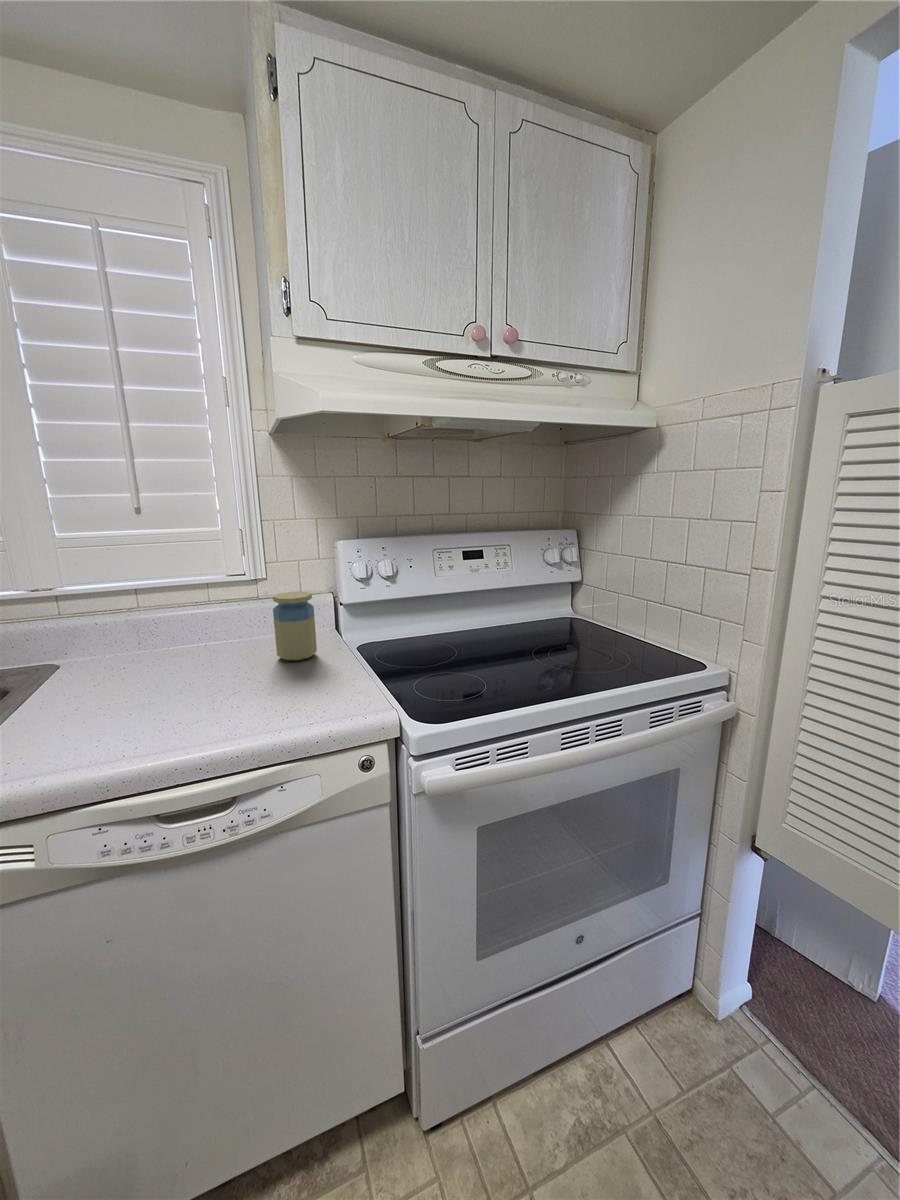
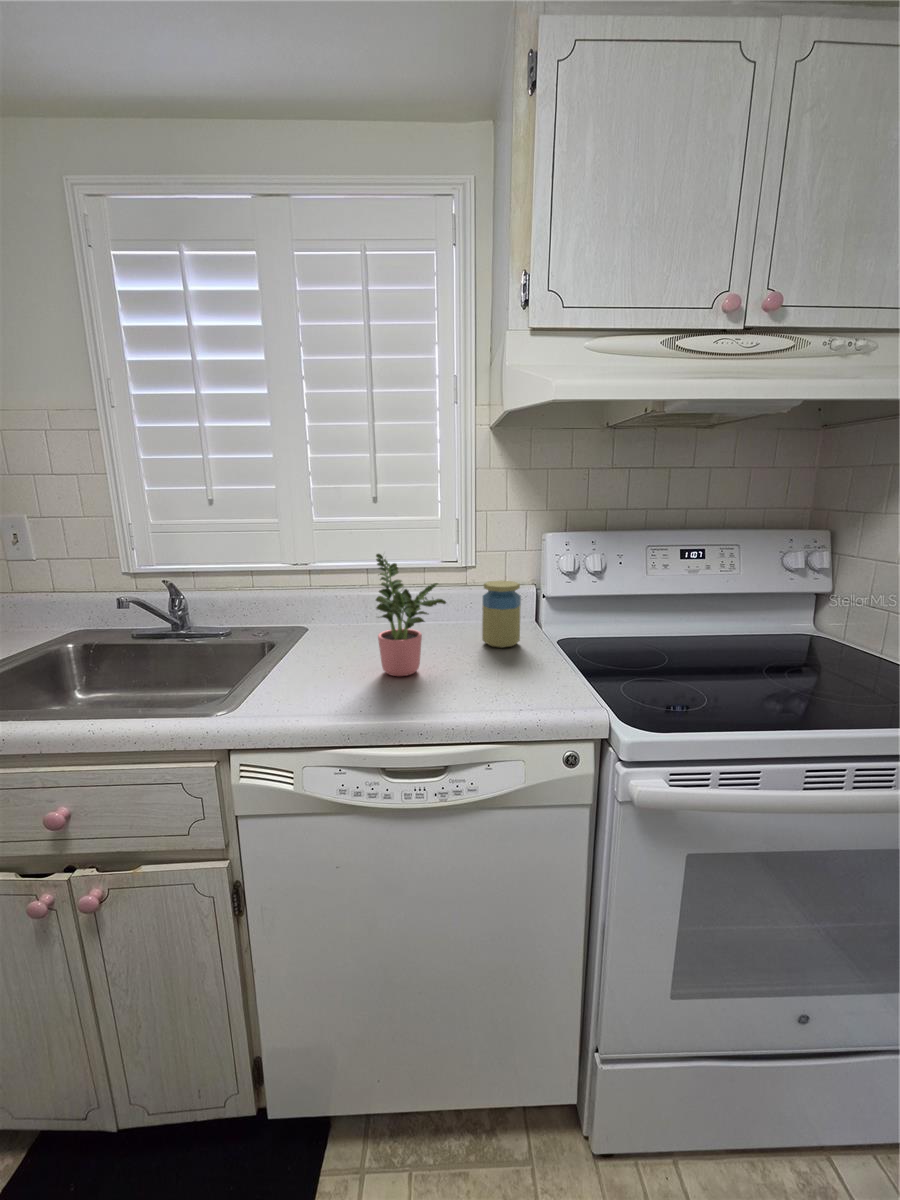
potted plant: none [135,570,230,708] -> present [376,554,446,676]

